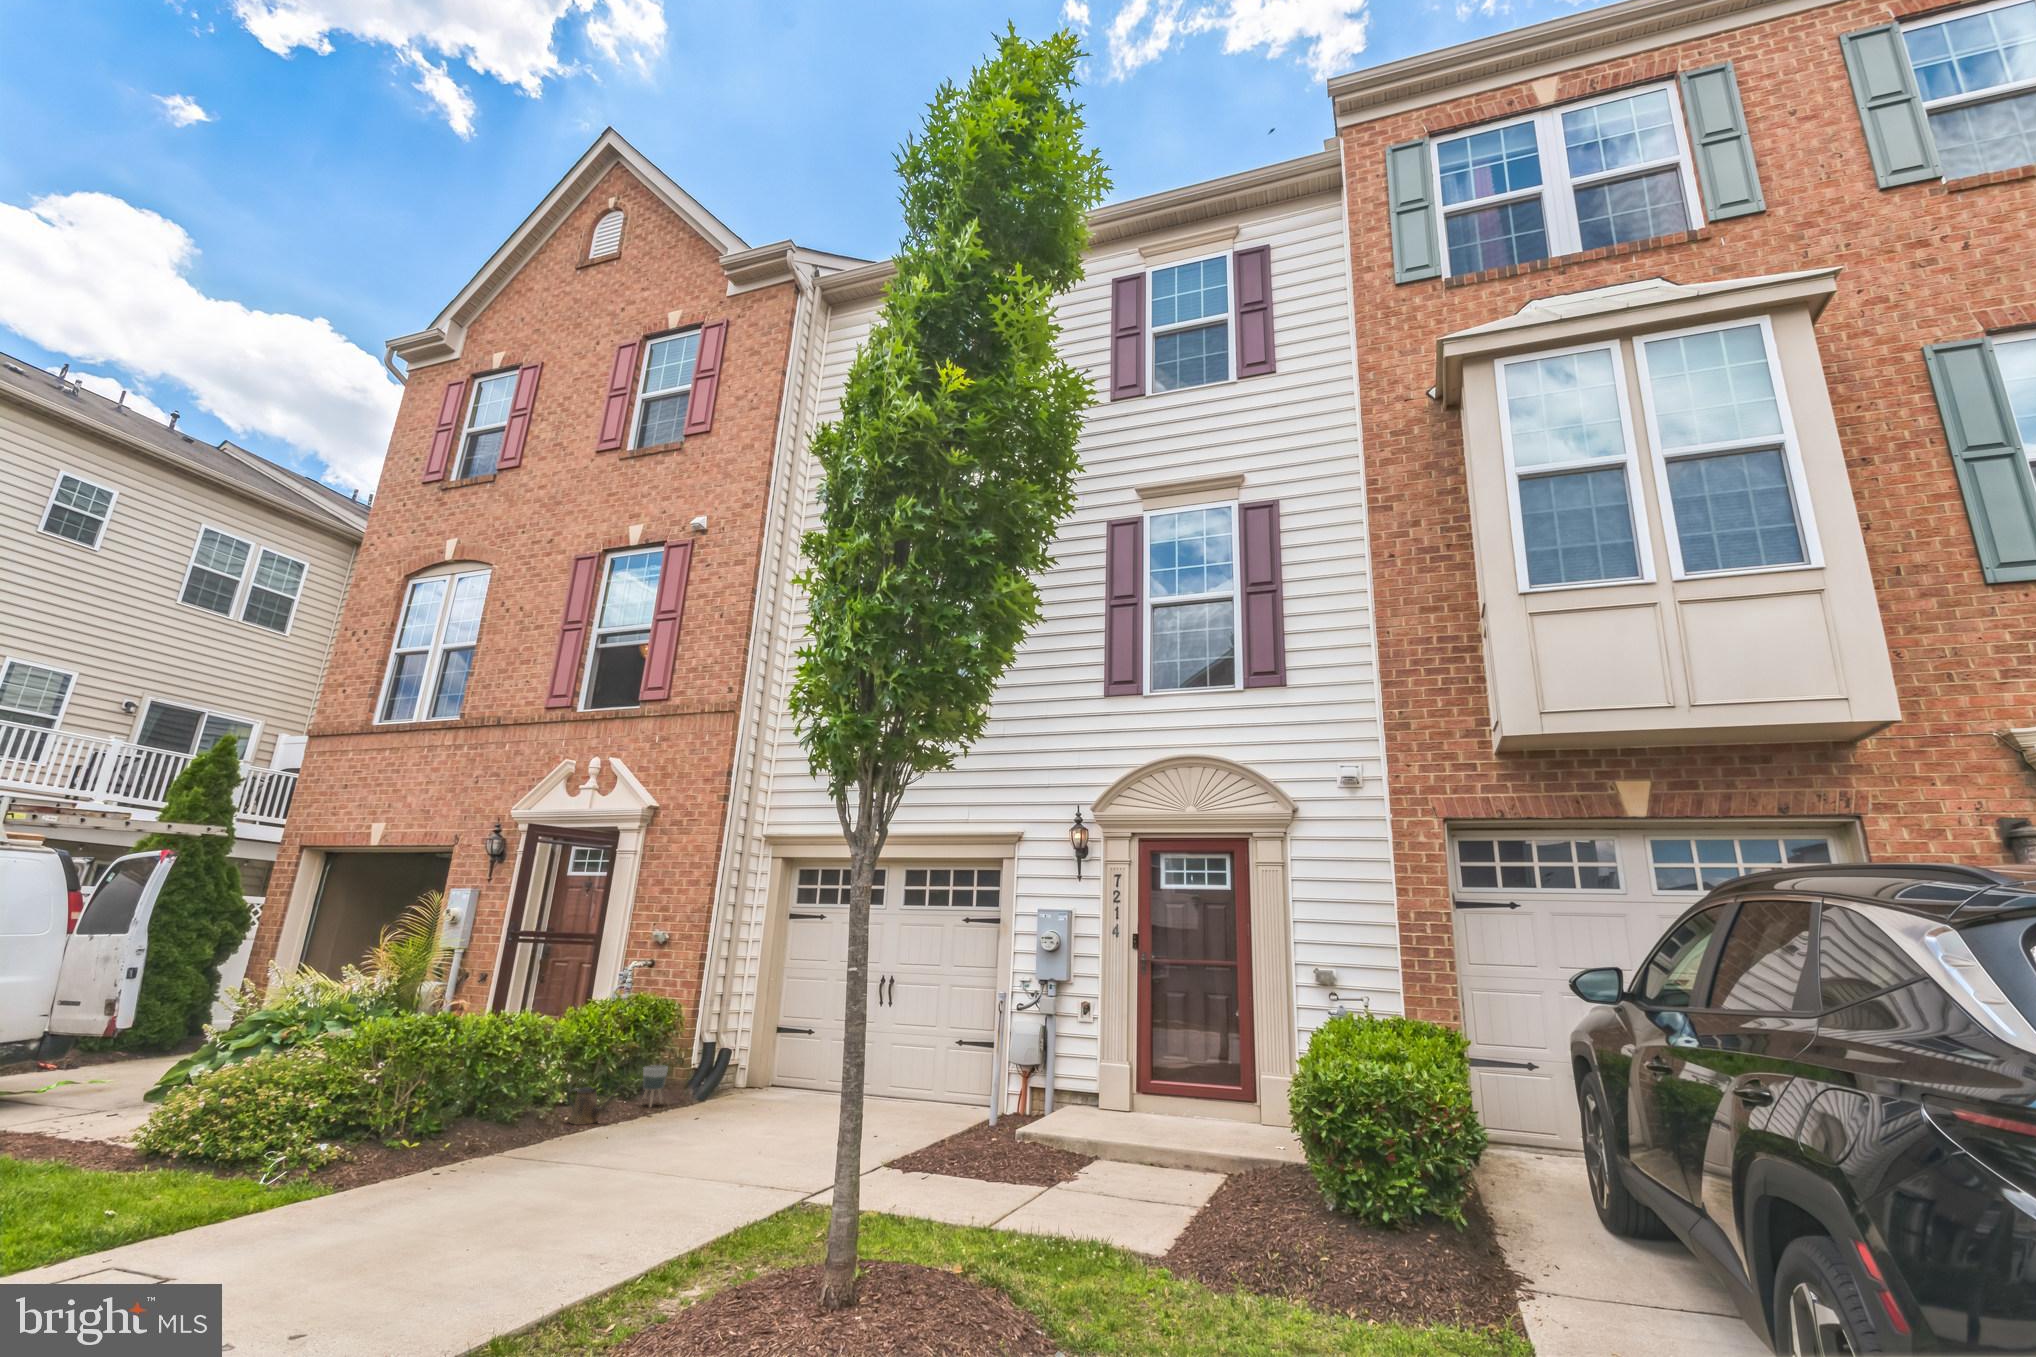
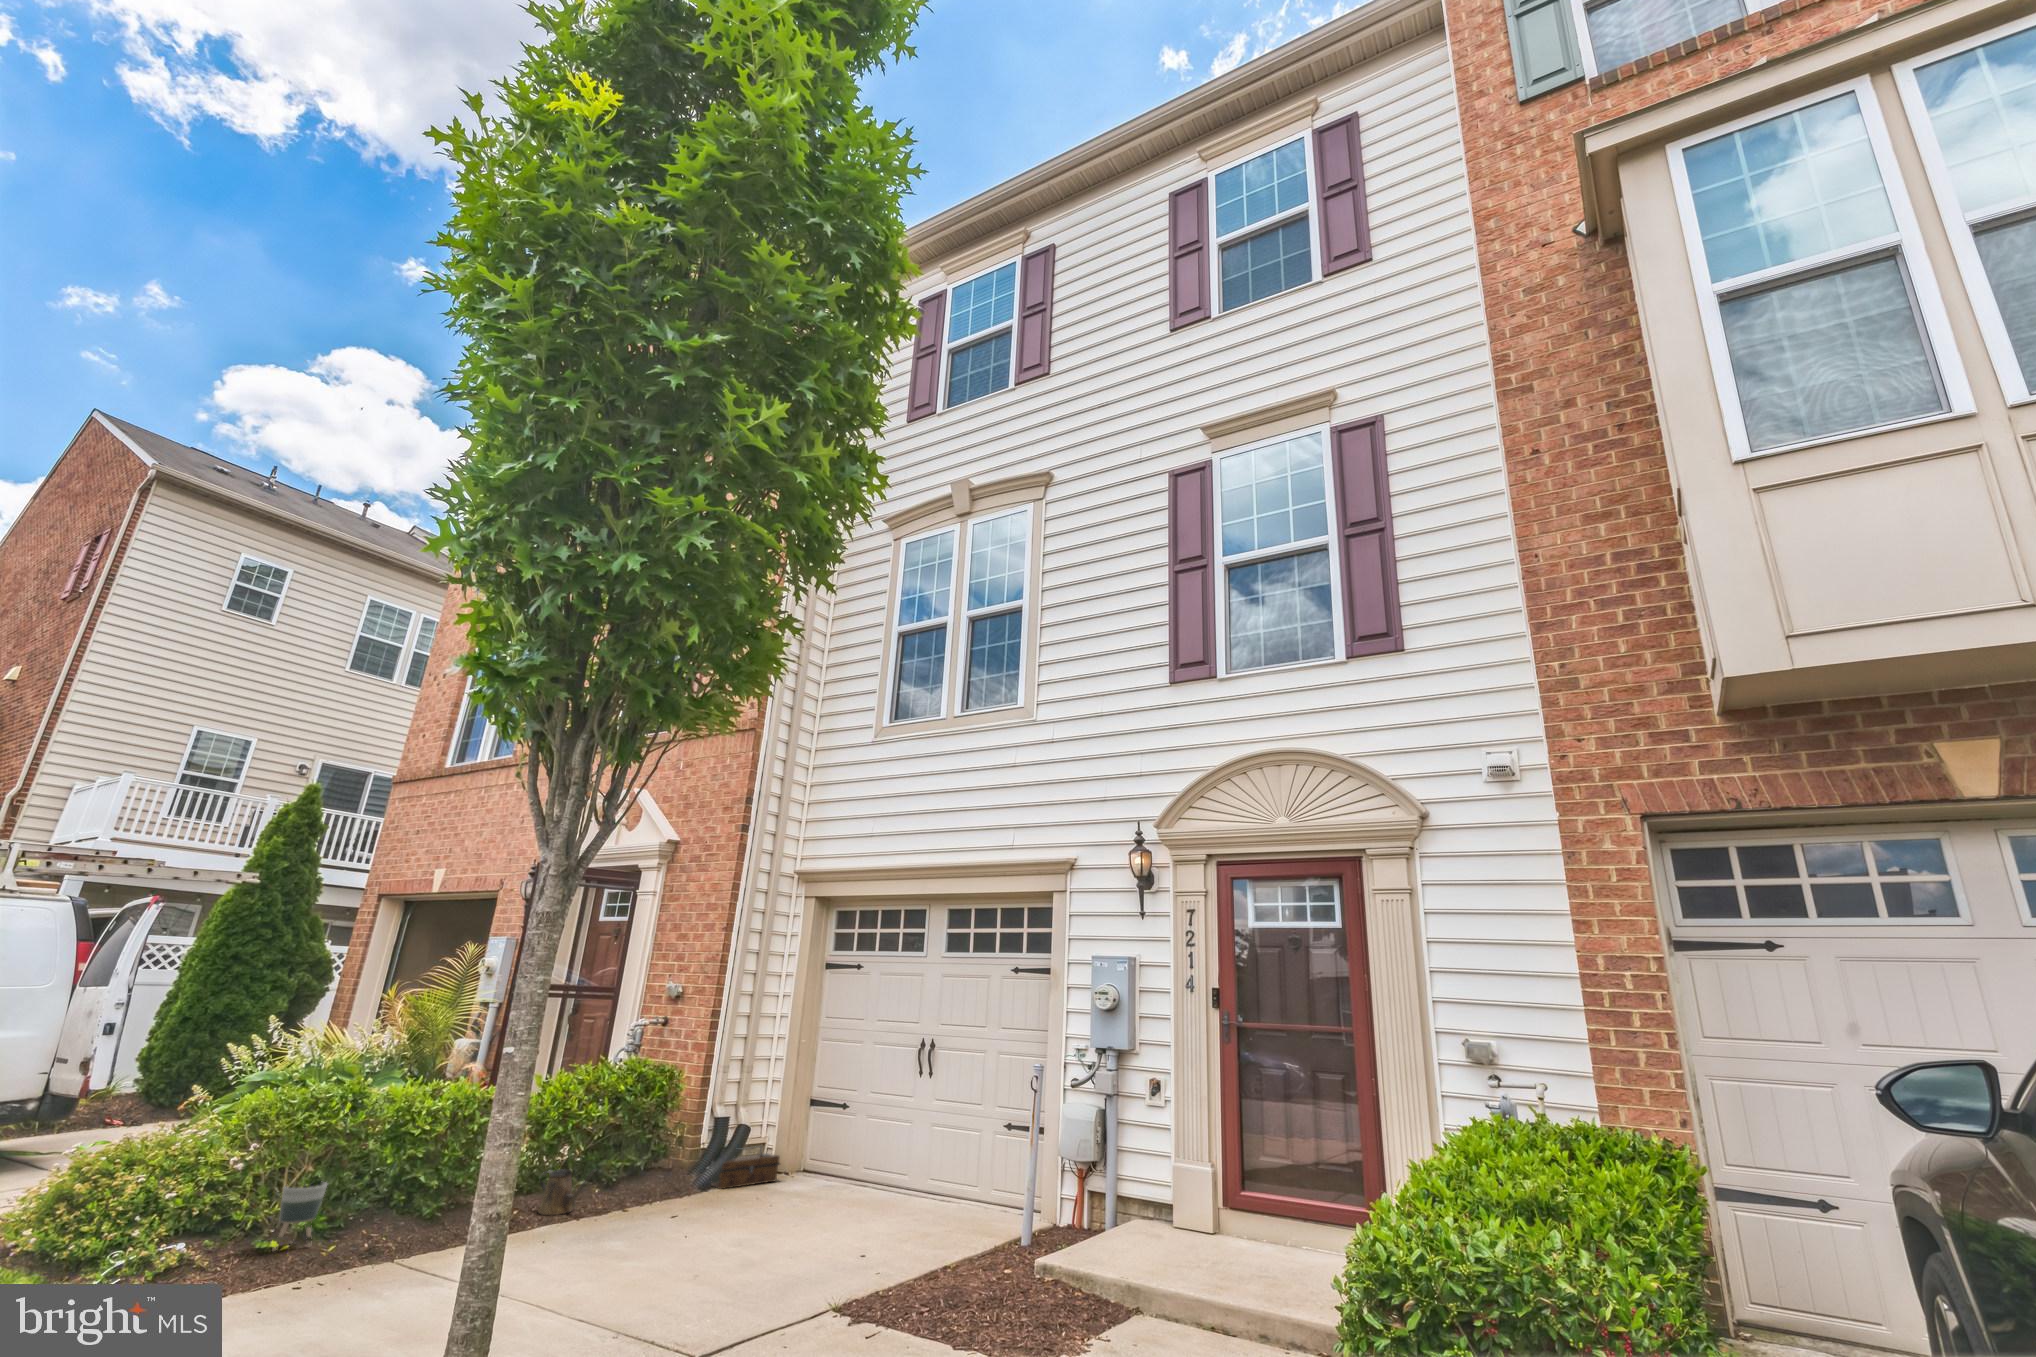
planter: present [643,1065,668,1107] -> present [272,1182,327,1251]
toolbox: none [697,1065,754,1101] -> present [711,1146,780,1189]

